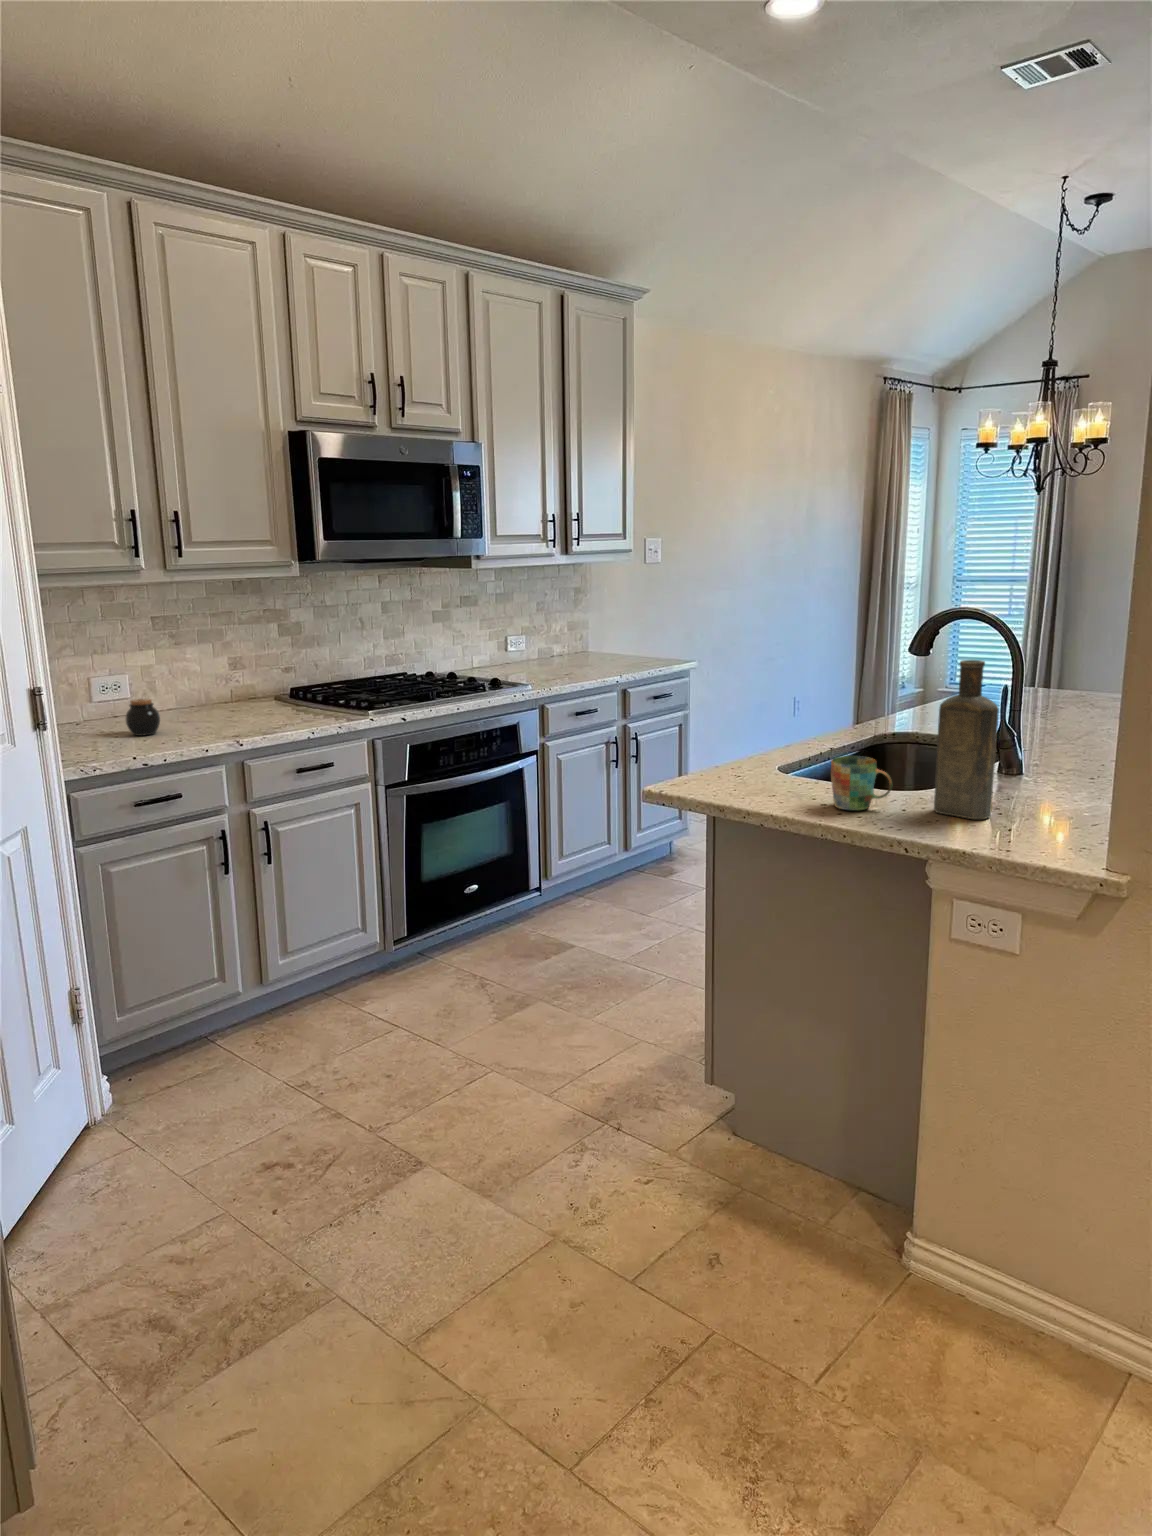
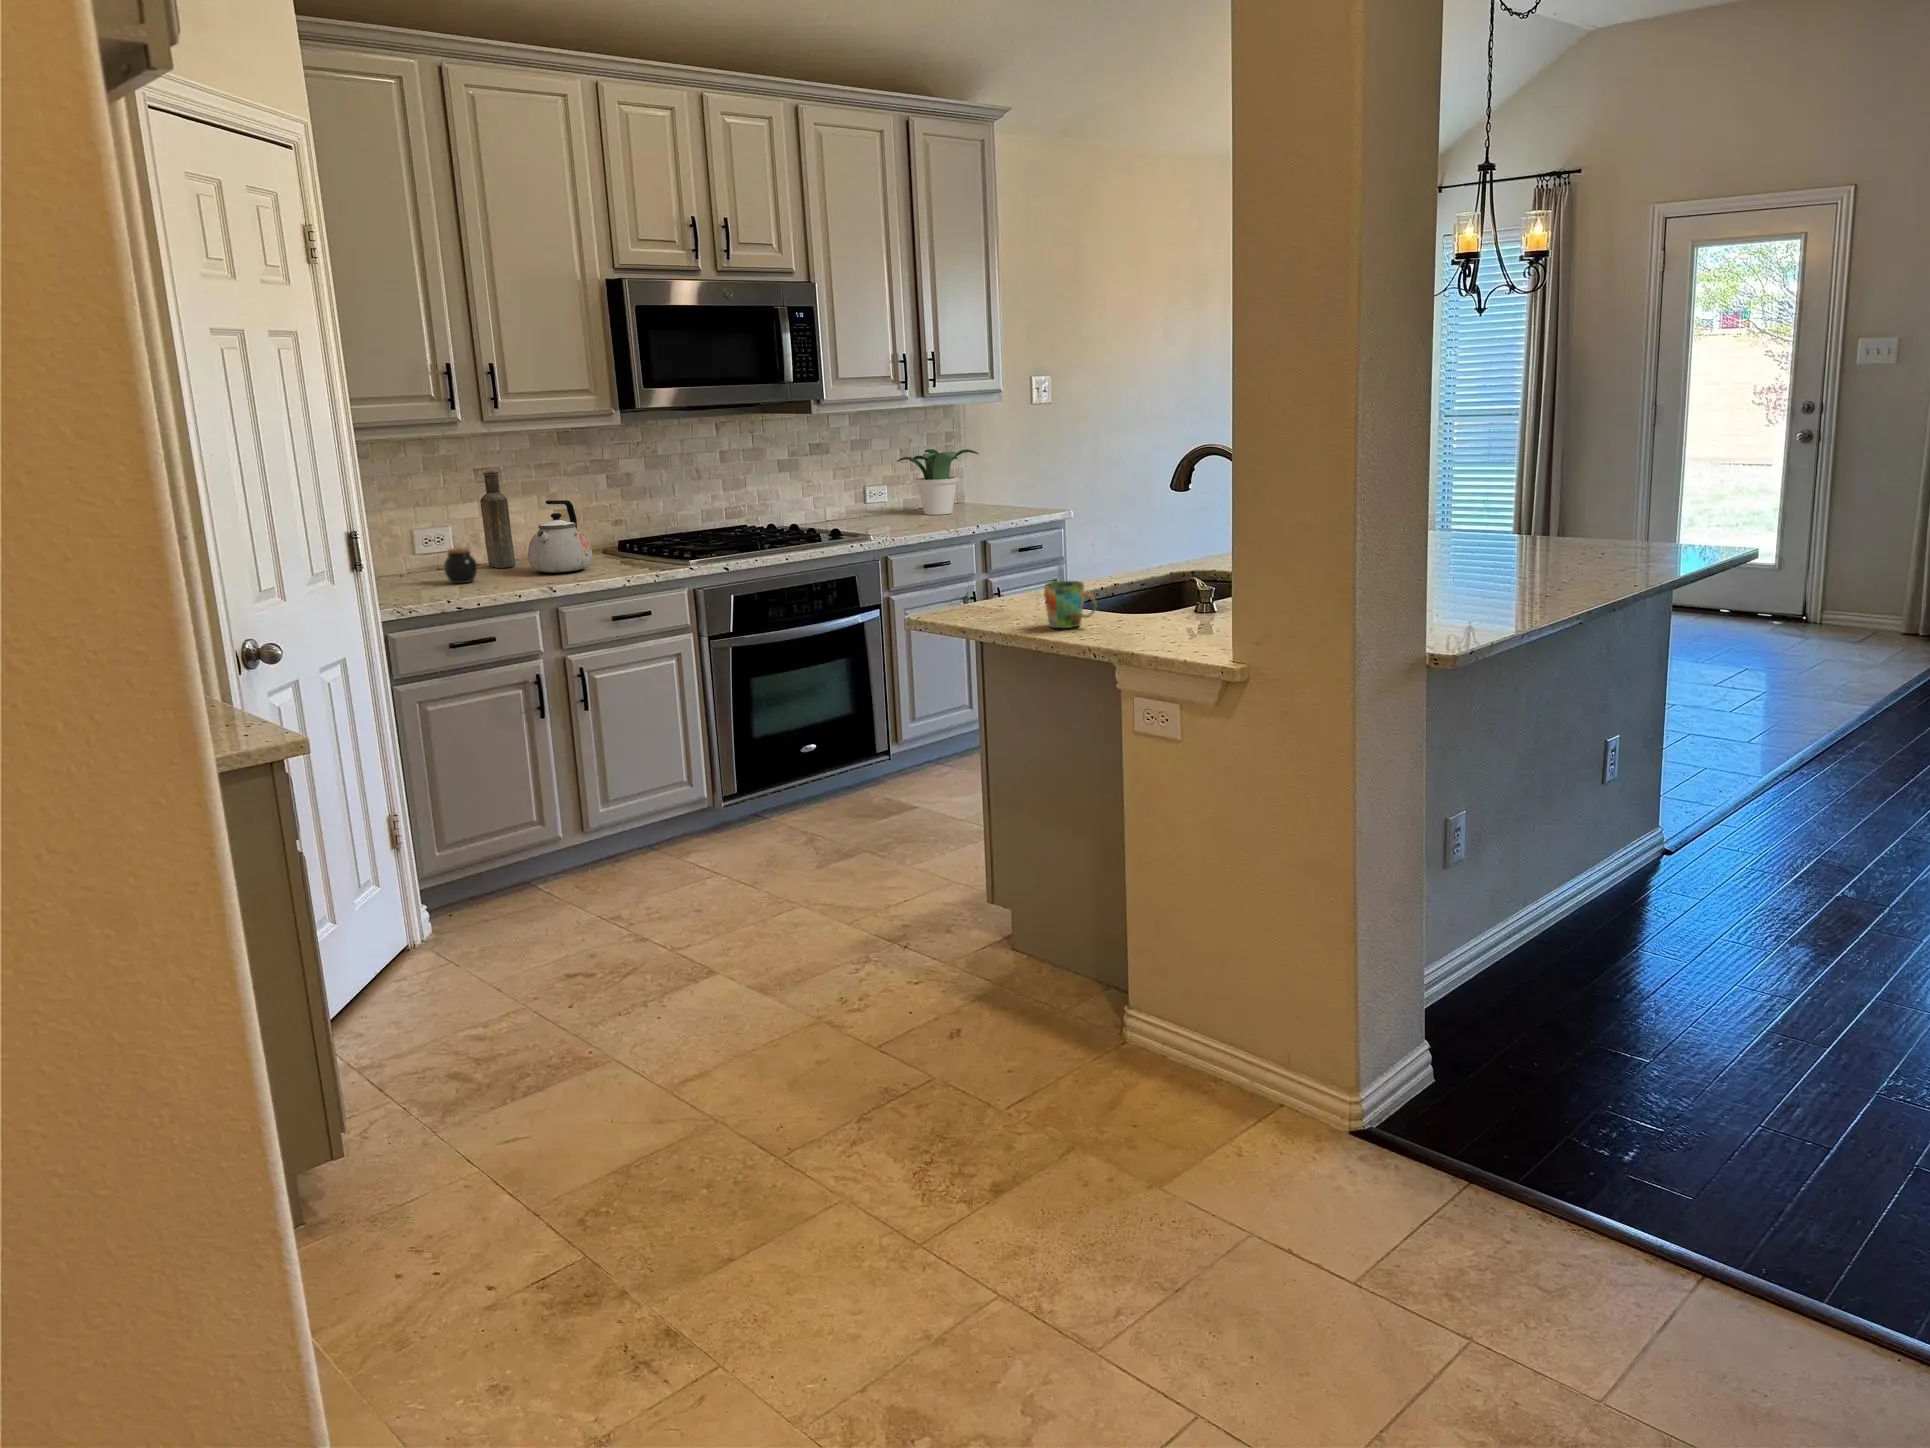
potted plant: none [539,603,615,664] -> present [897,449,979,515]
kettle: none [210,651,274,723] -> present [528,500,592,573]
bottle: present [934,660,999,819] -> present [480,471,515,568]

